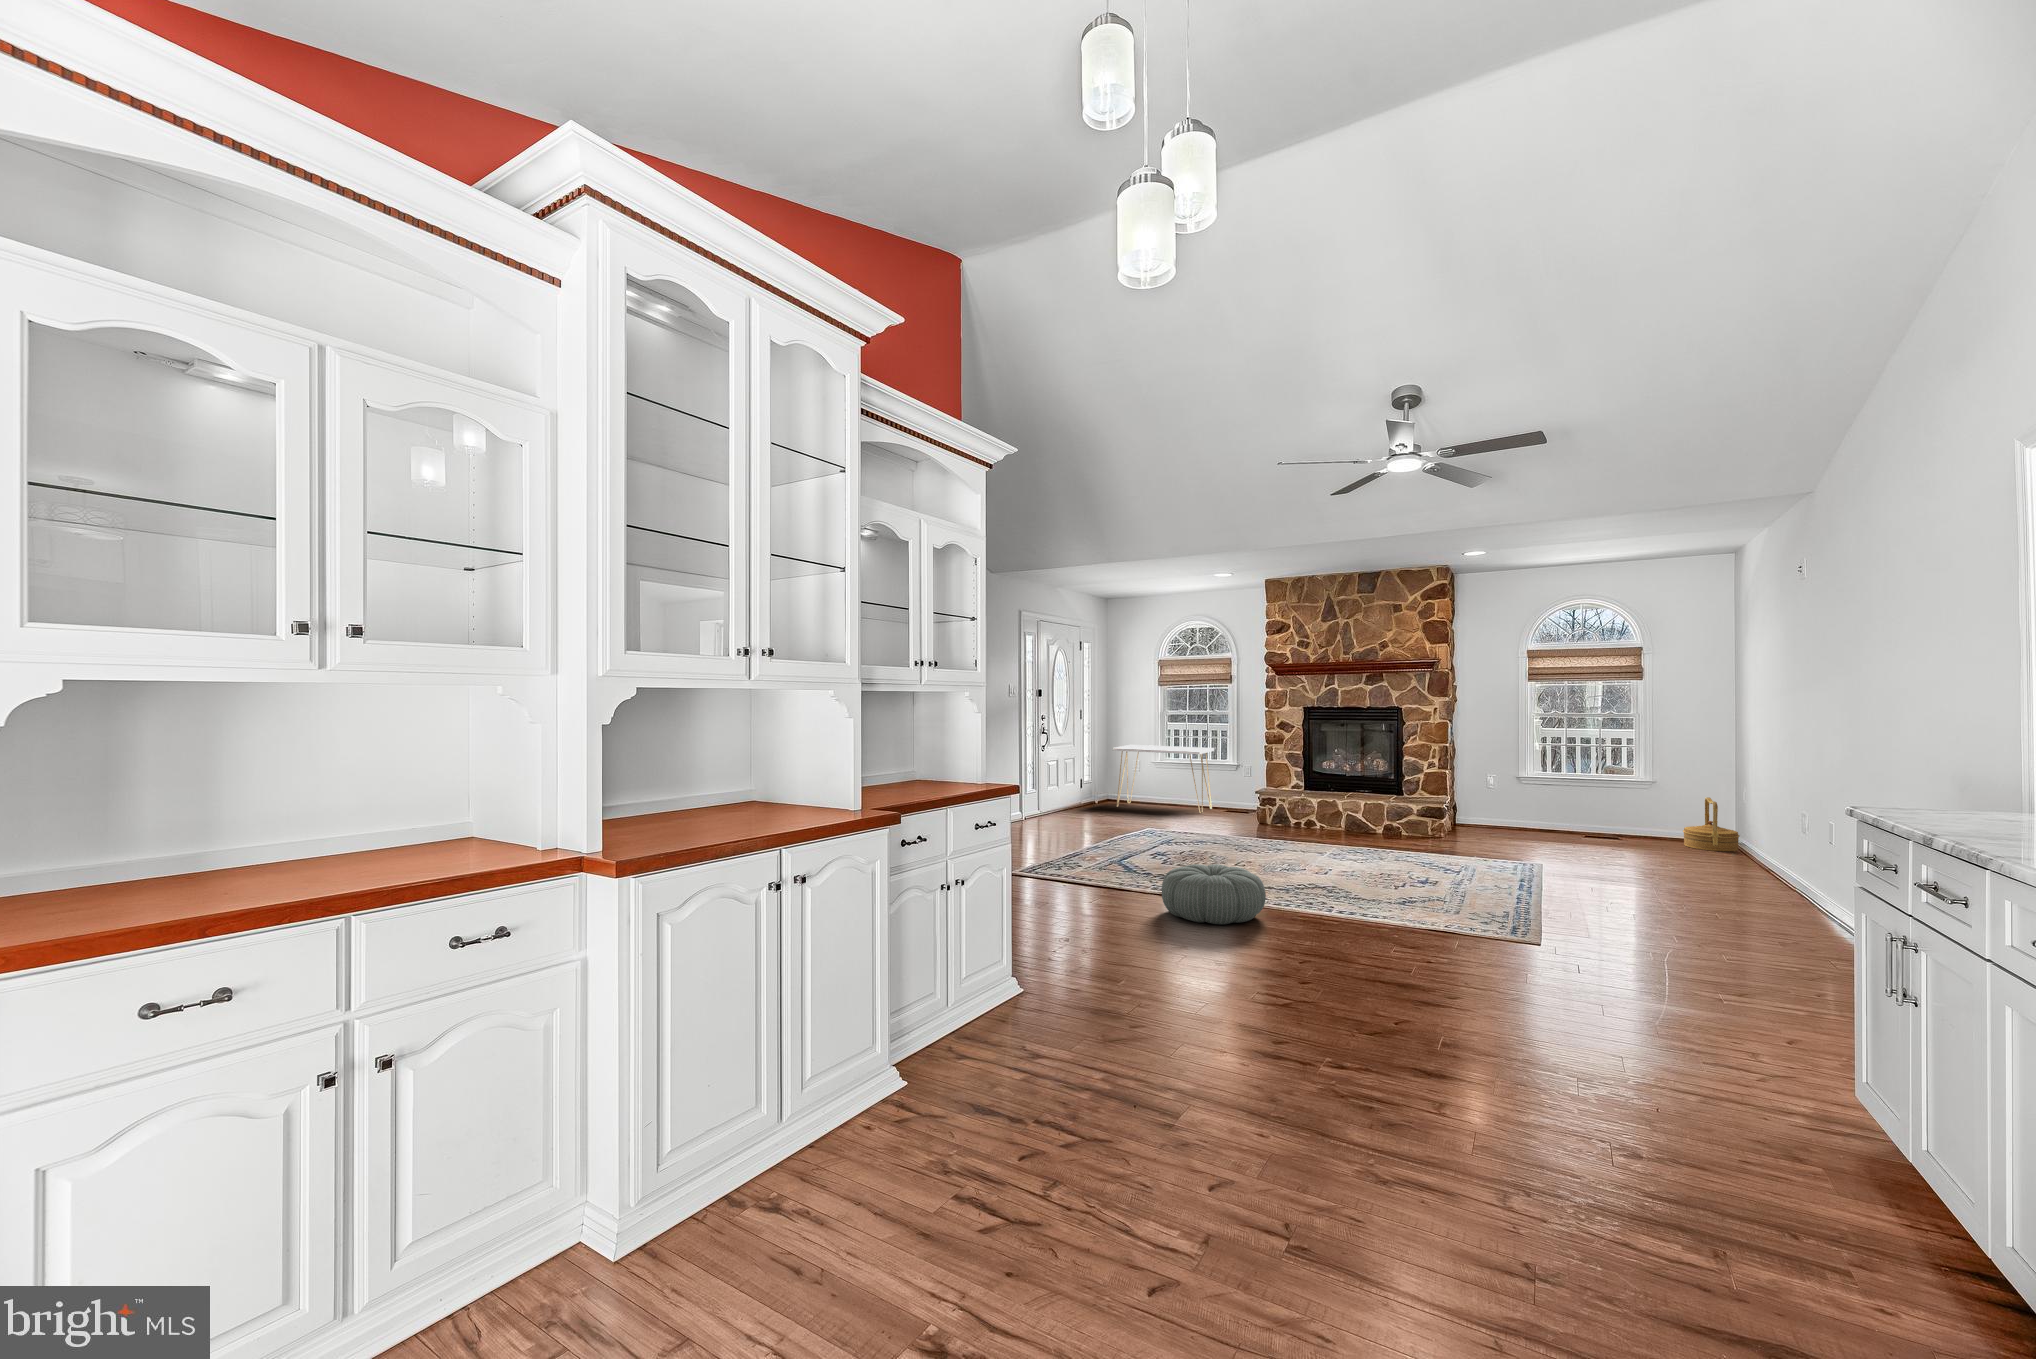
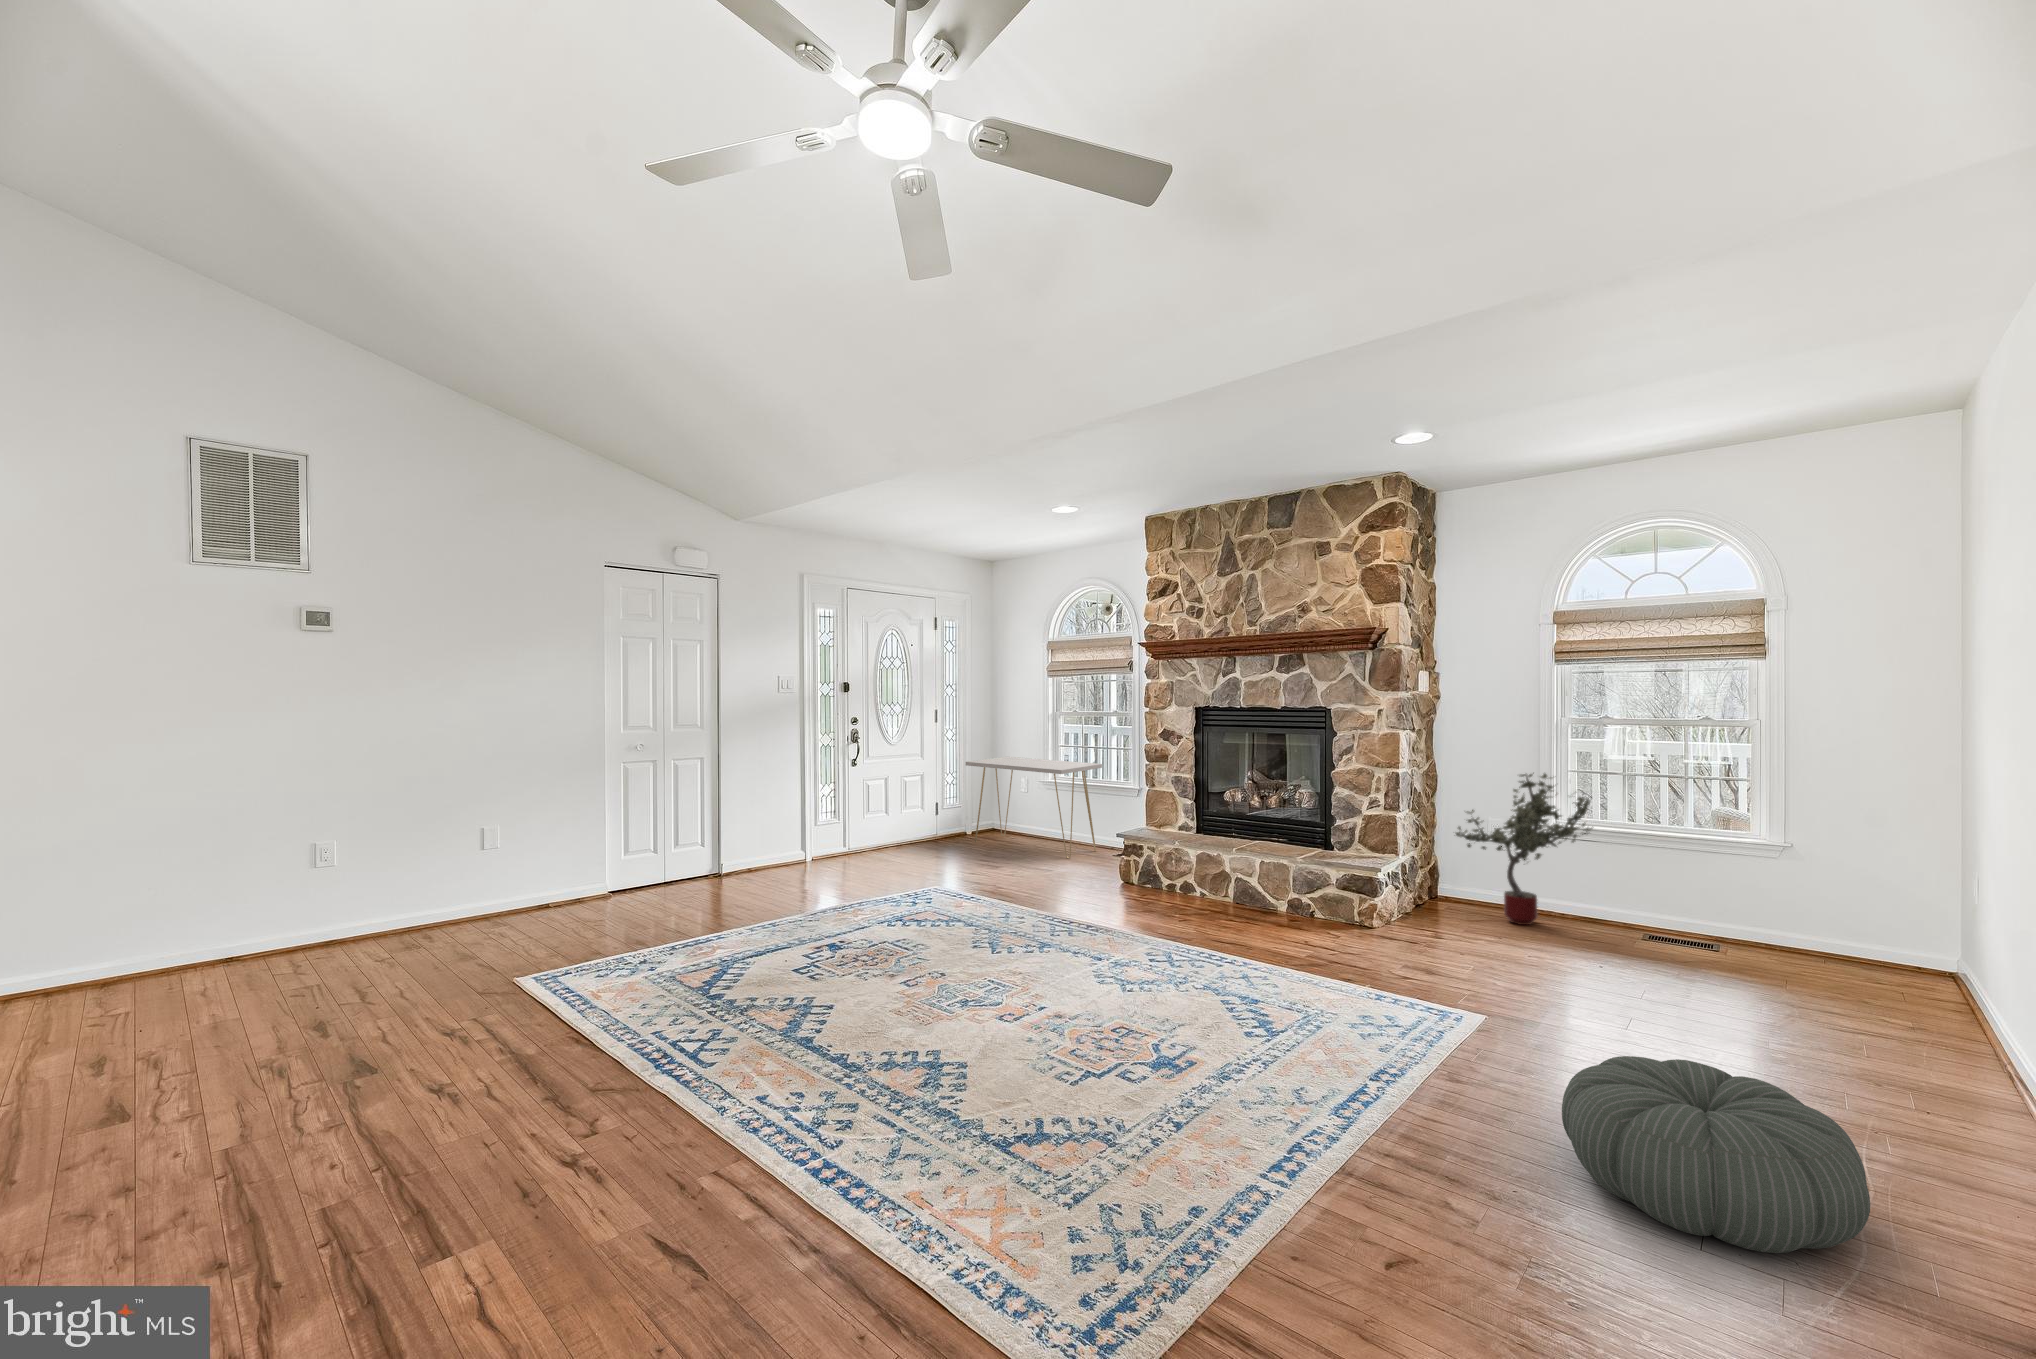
potted tree: none [1475,744,1559,833] -> present [1456,773,1592,925]
woven basket: present [1683,797,1739,852] -> none [1832,887,1958,1005]
pouf: present [1162,864,1266,924] -> present [1562,1056,1870,1253]

